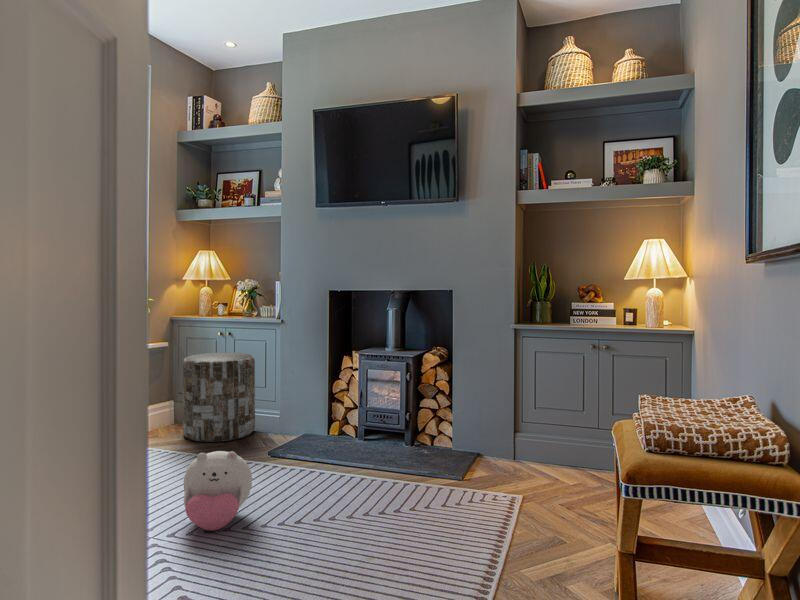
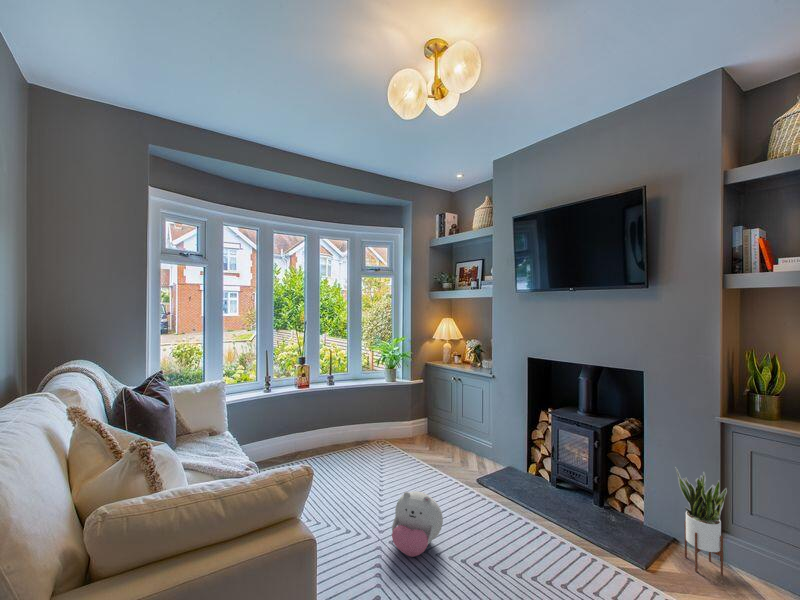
side table: present [183,352,255,442] -> none [423,394,473,464]
potted plant: none [485,378,525,473] -> present [675,467,727,576]

